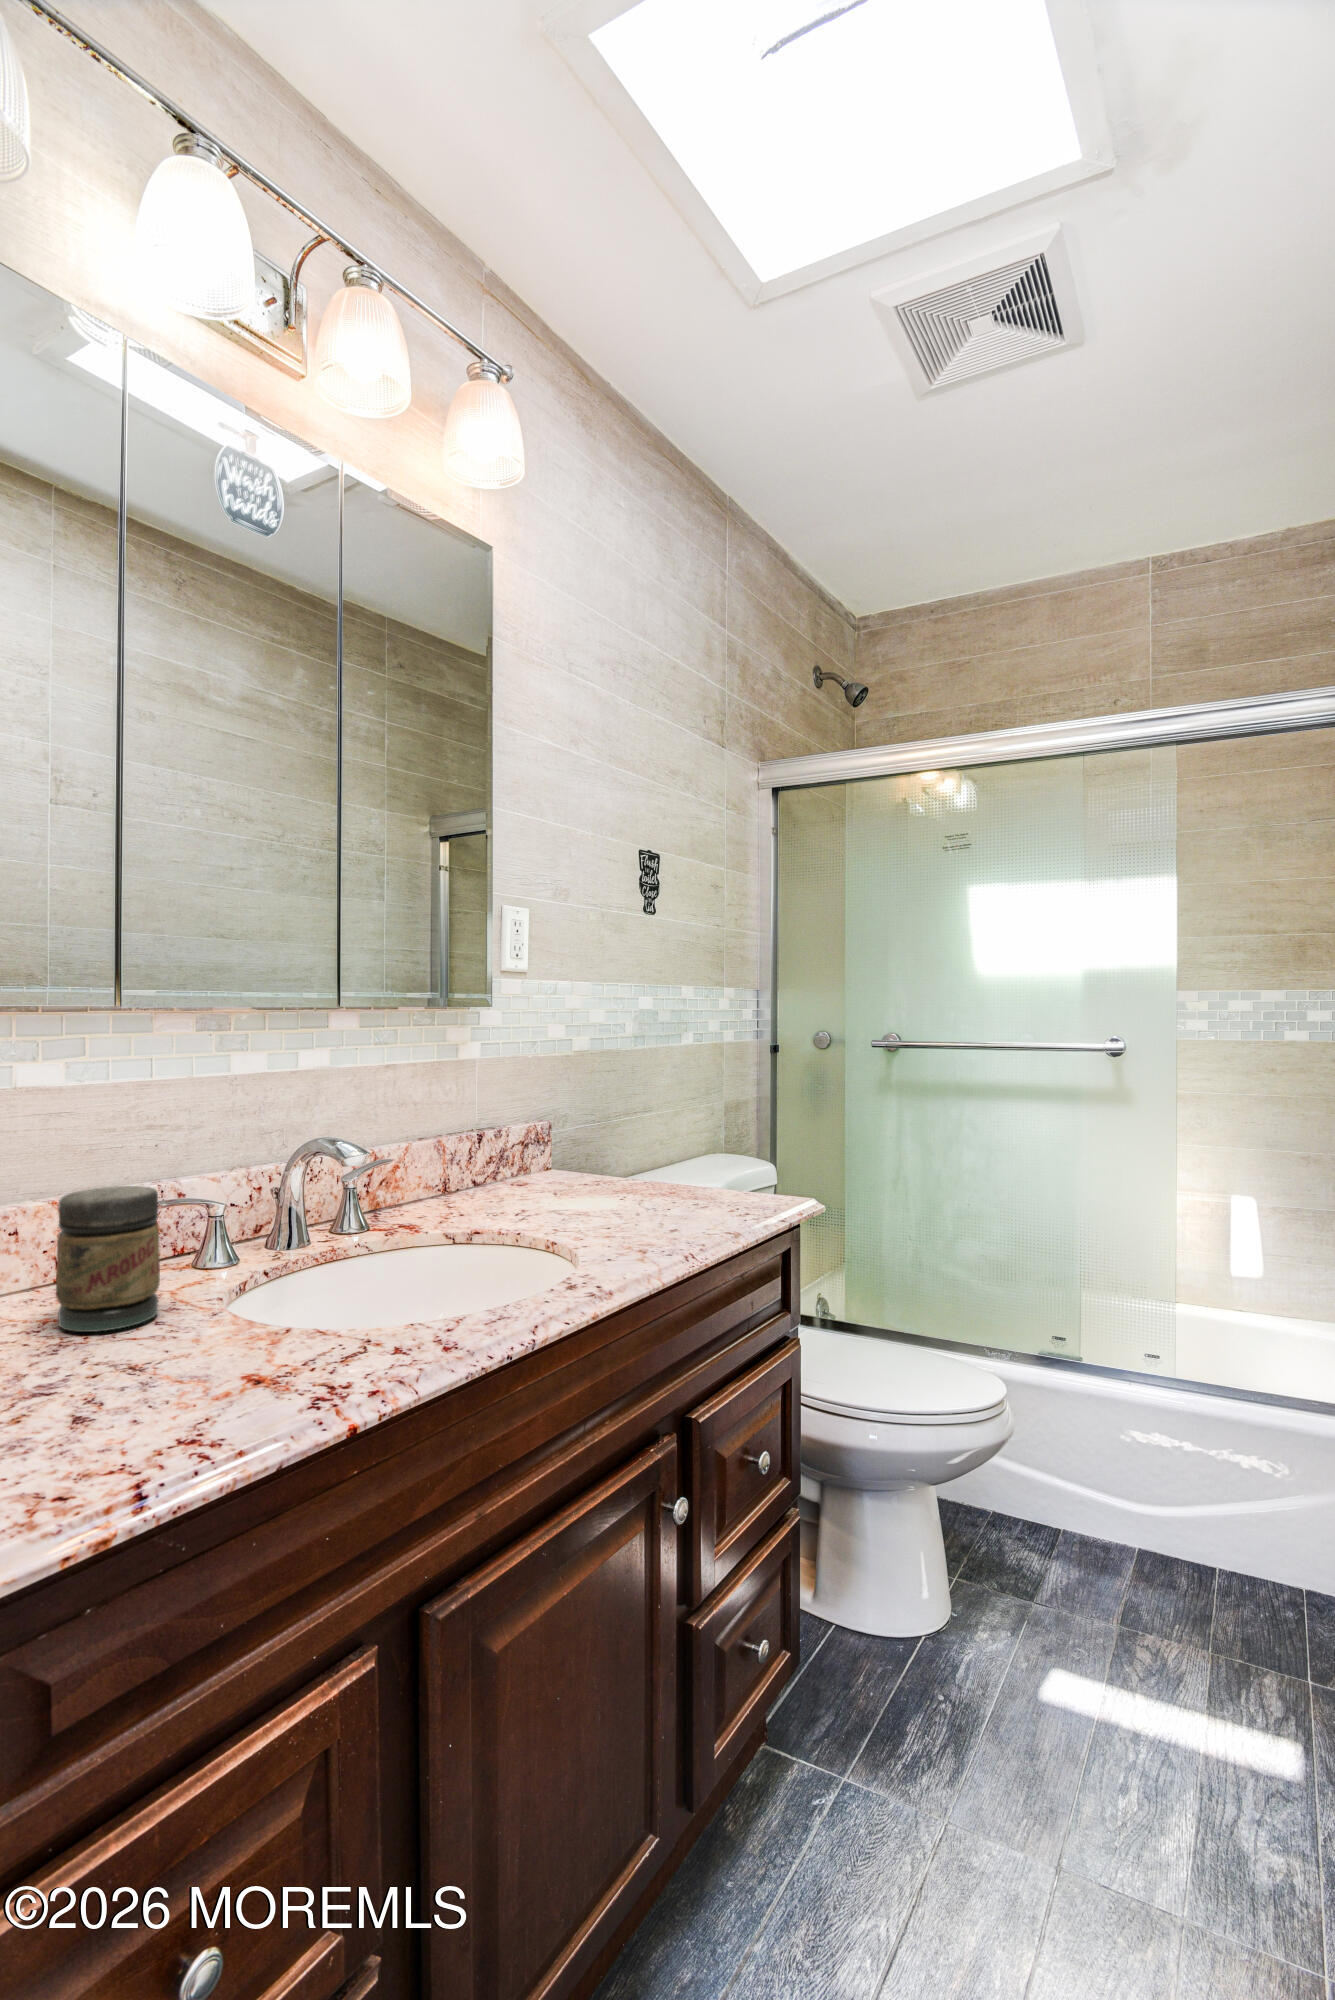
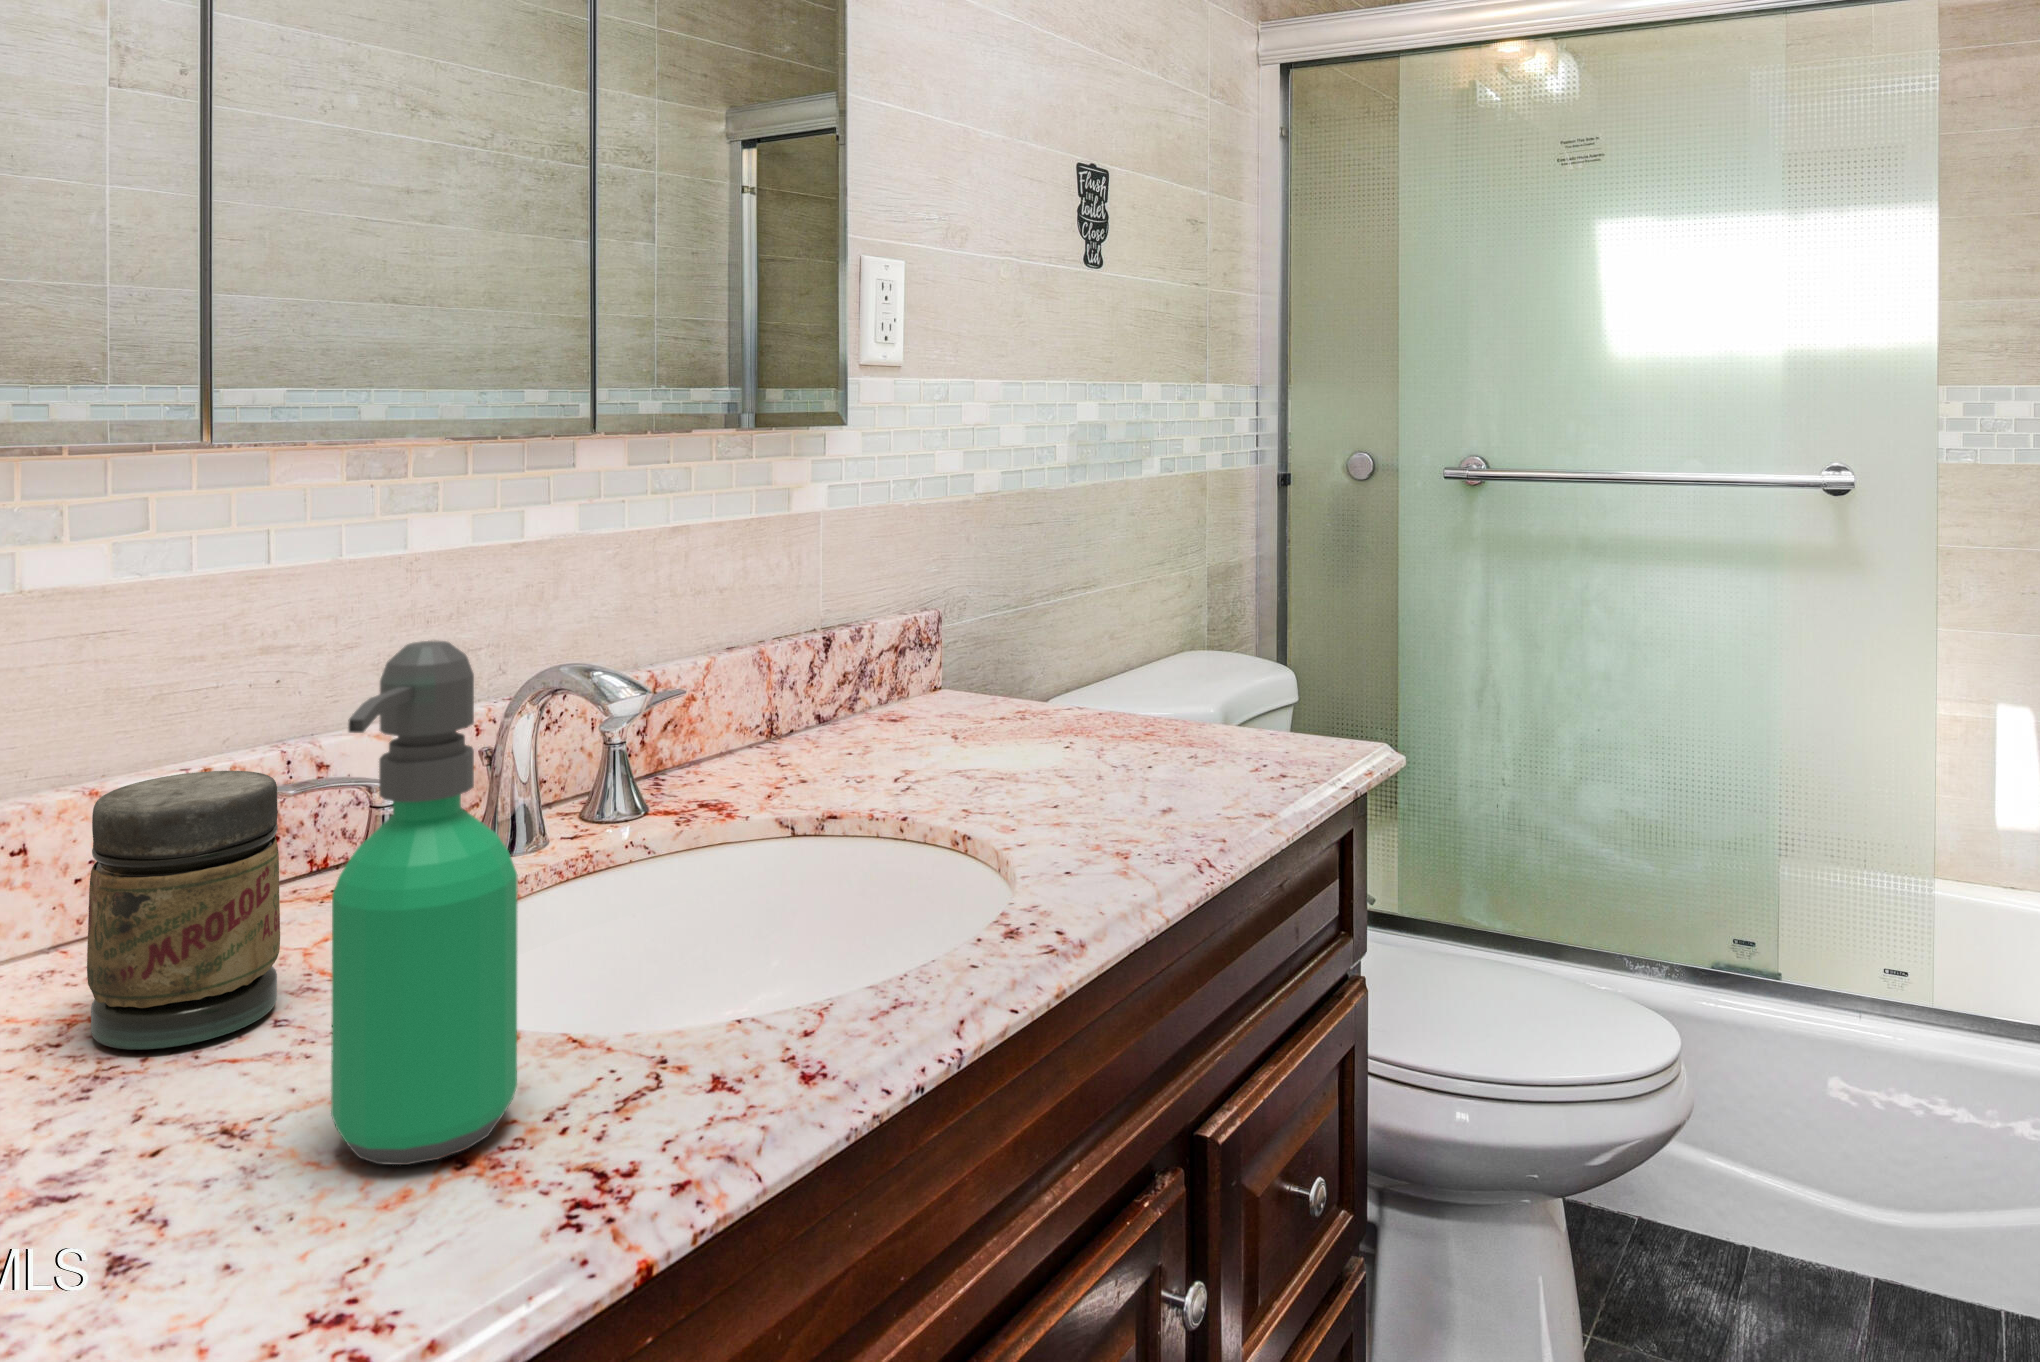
soap dispenser: none [188,1105,287,1382] -> present [331,641,518,1165]

